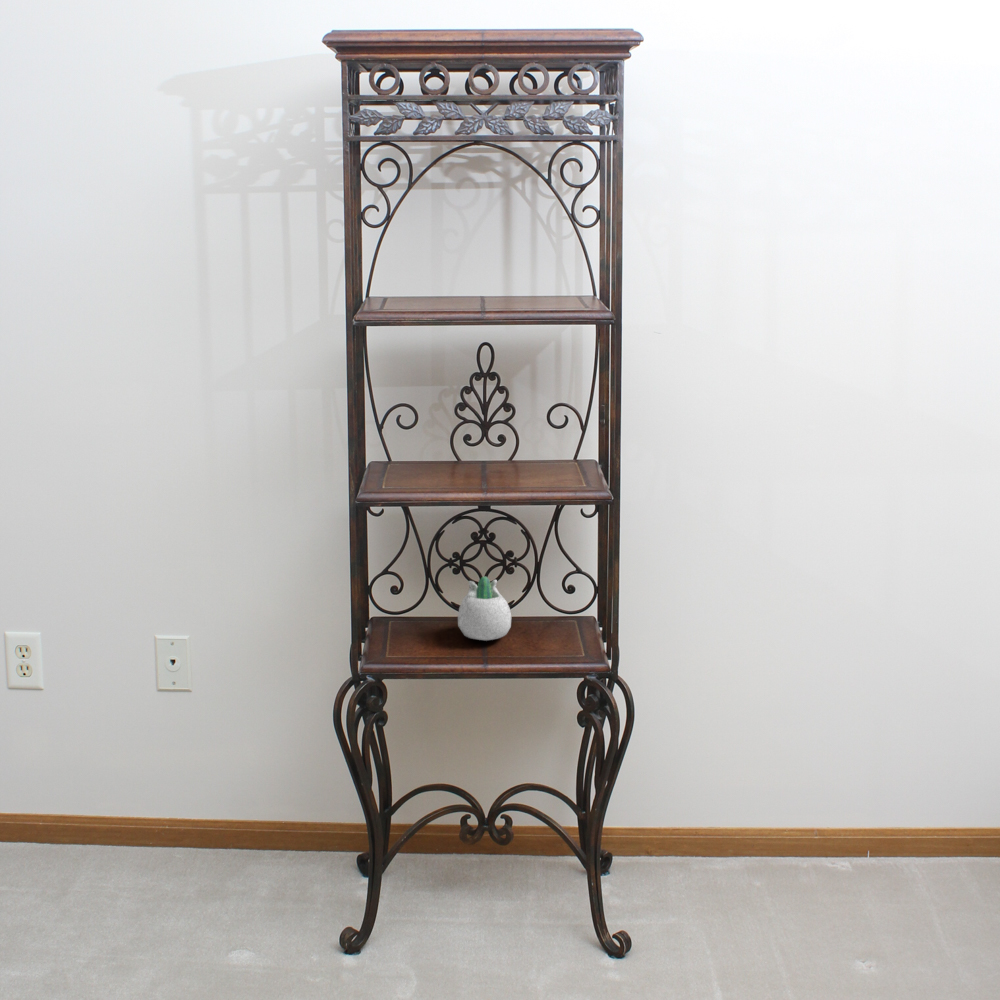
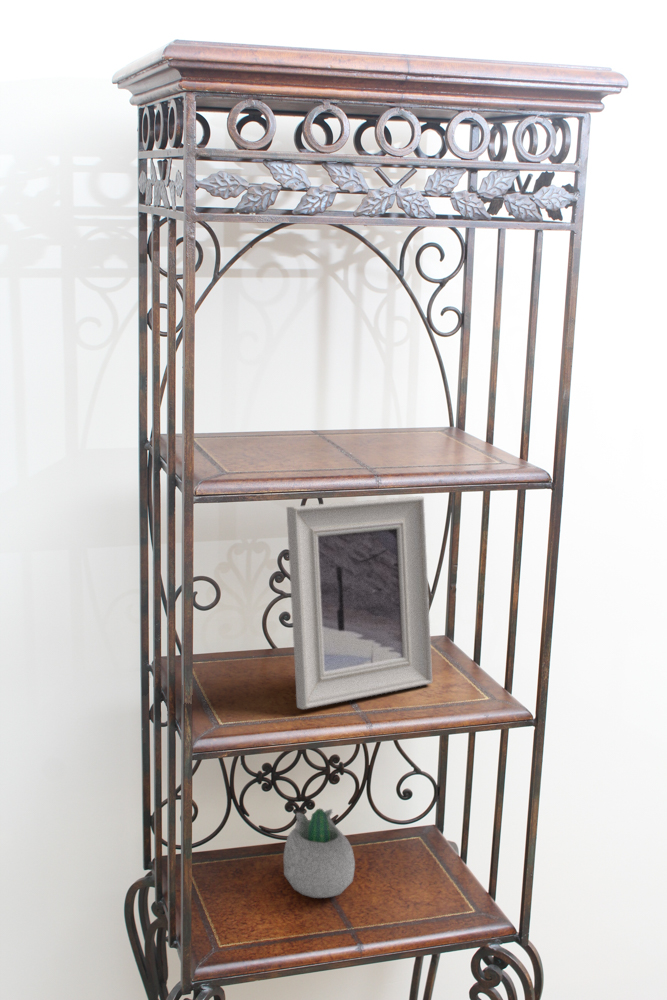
picture frame: none [446,333,566,486] -> present [287,497,432,709]

